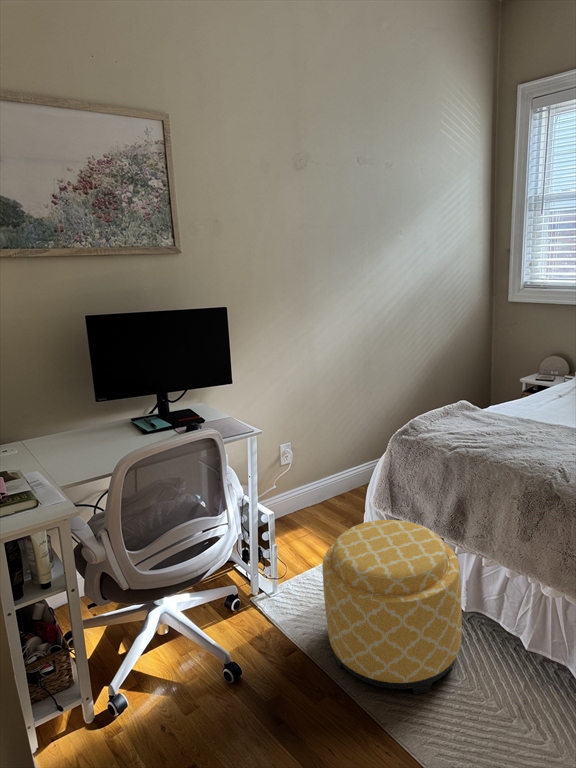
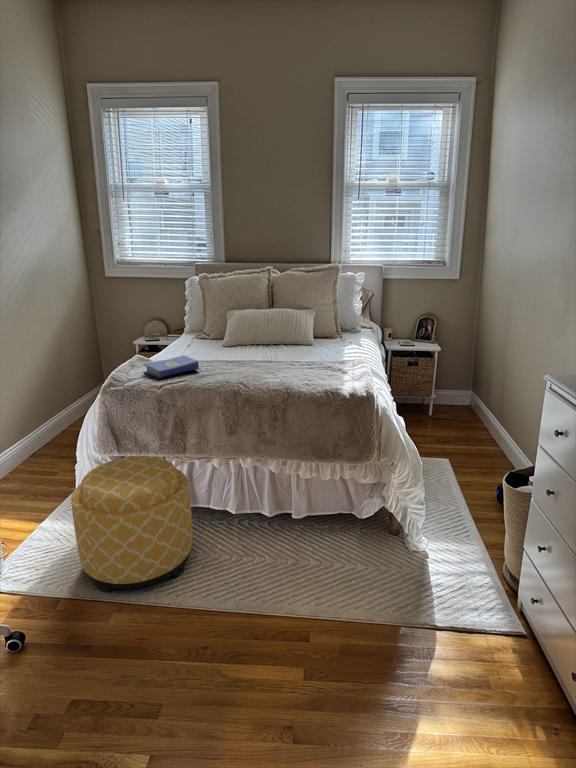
hardcover book: none [451,410,520,436] -> present [143,355,199,378]

